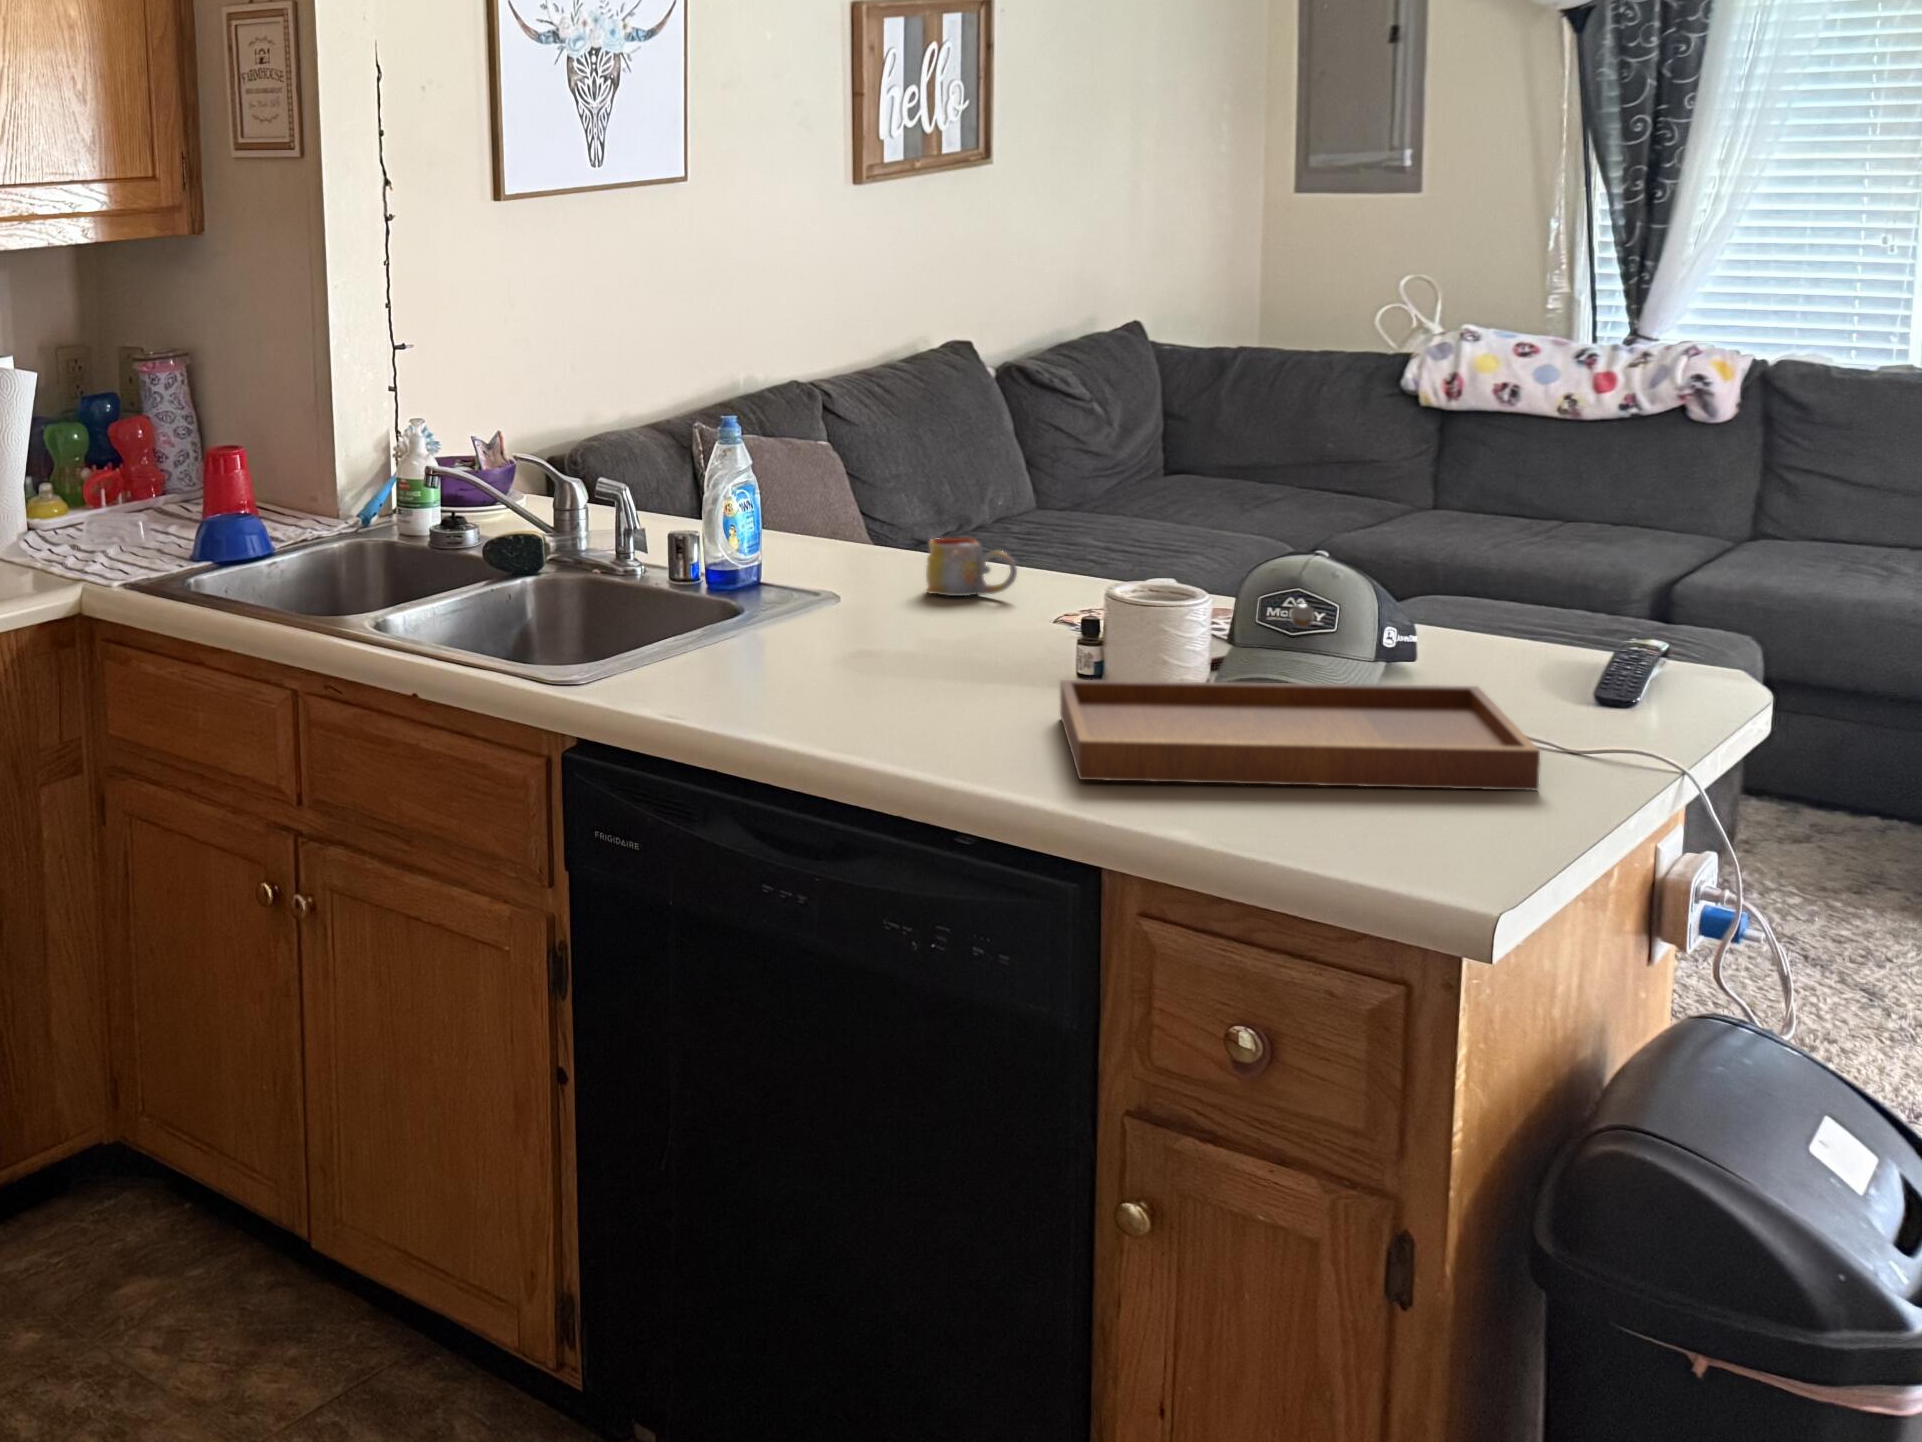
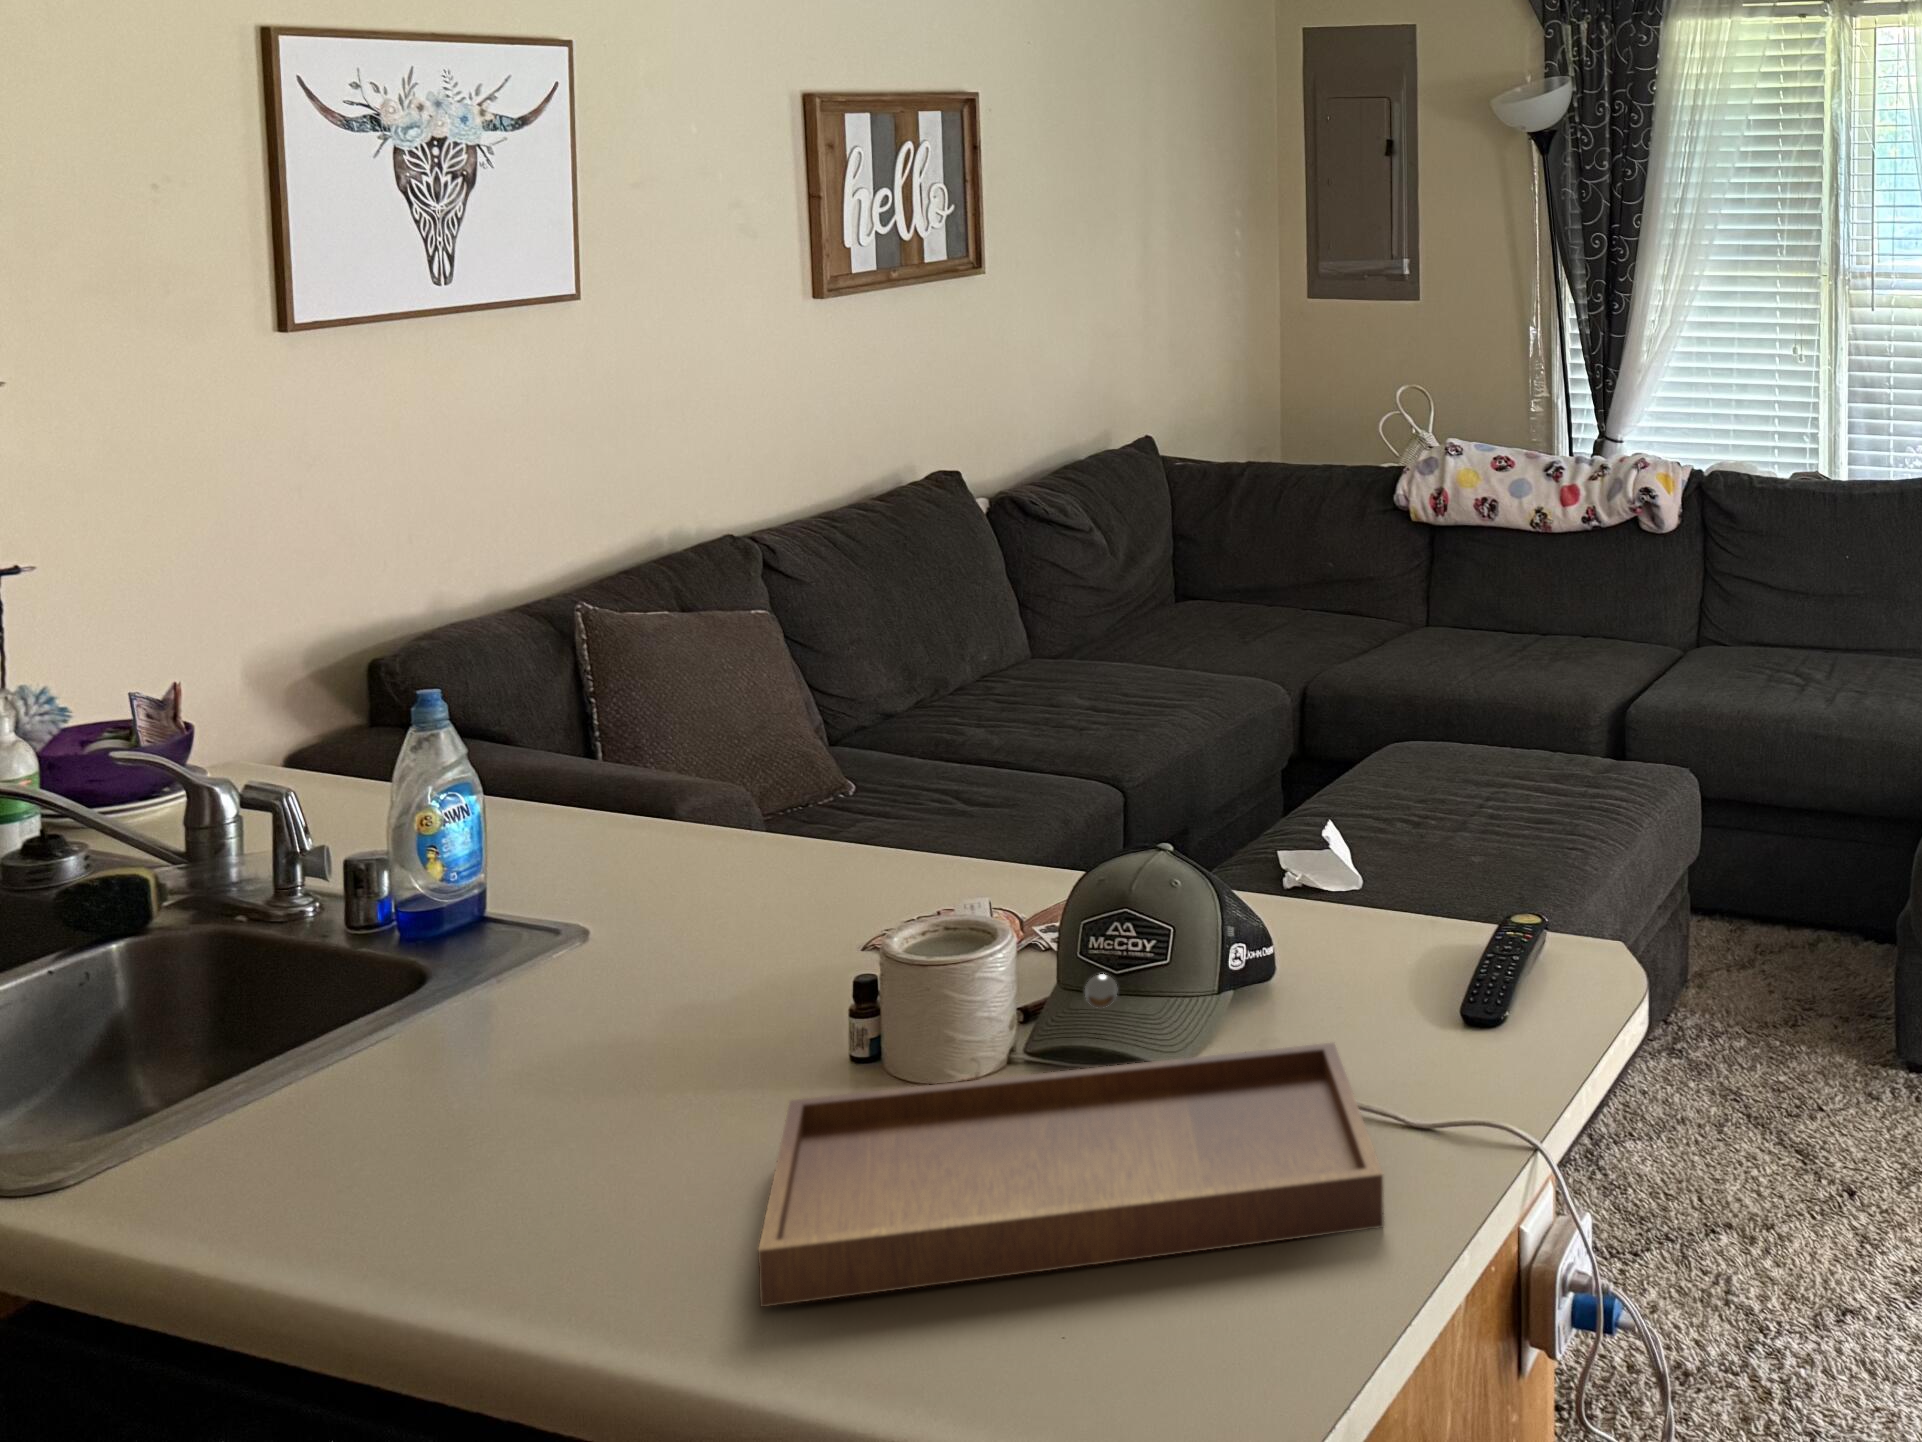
mug: present [926,538,1017,596] -> none [706,823,825,907]

